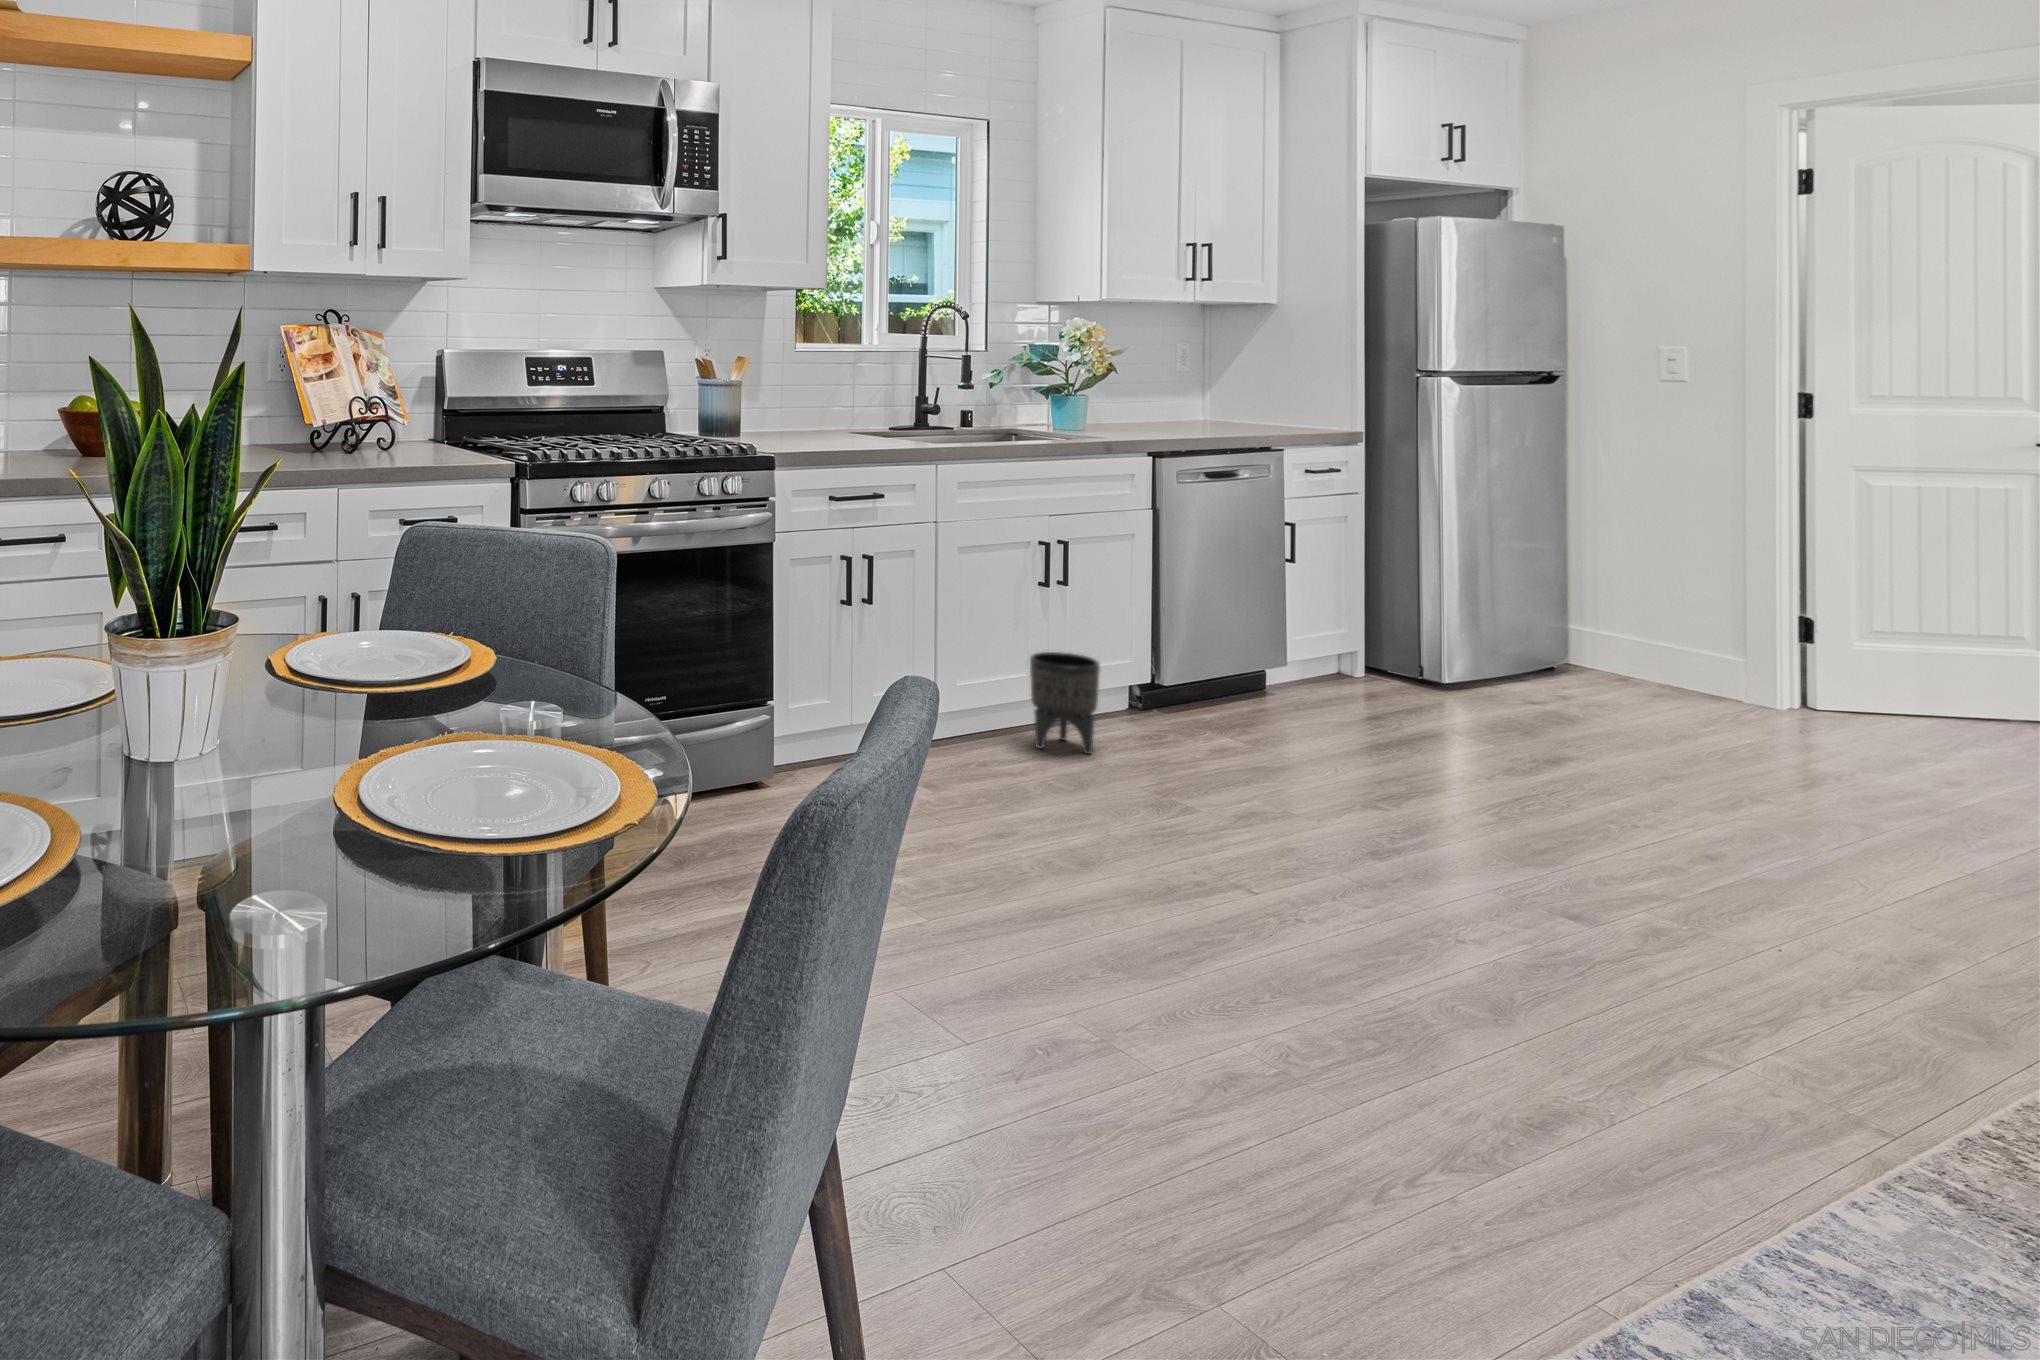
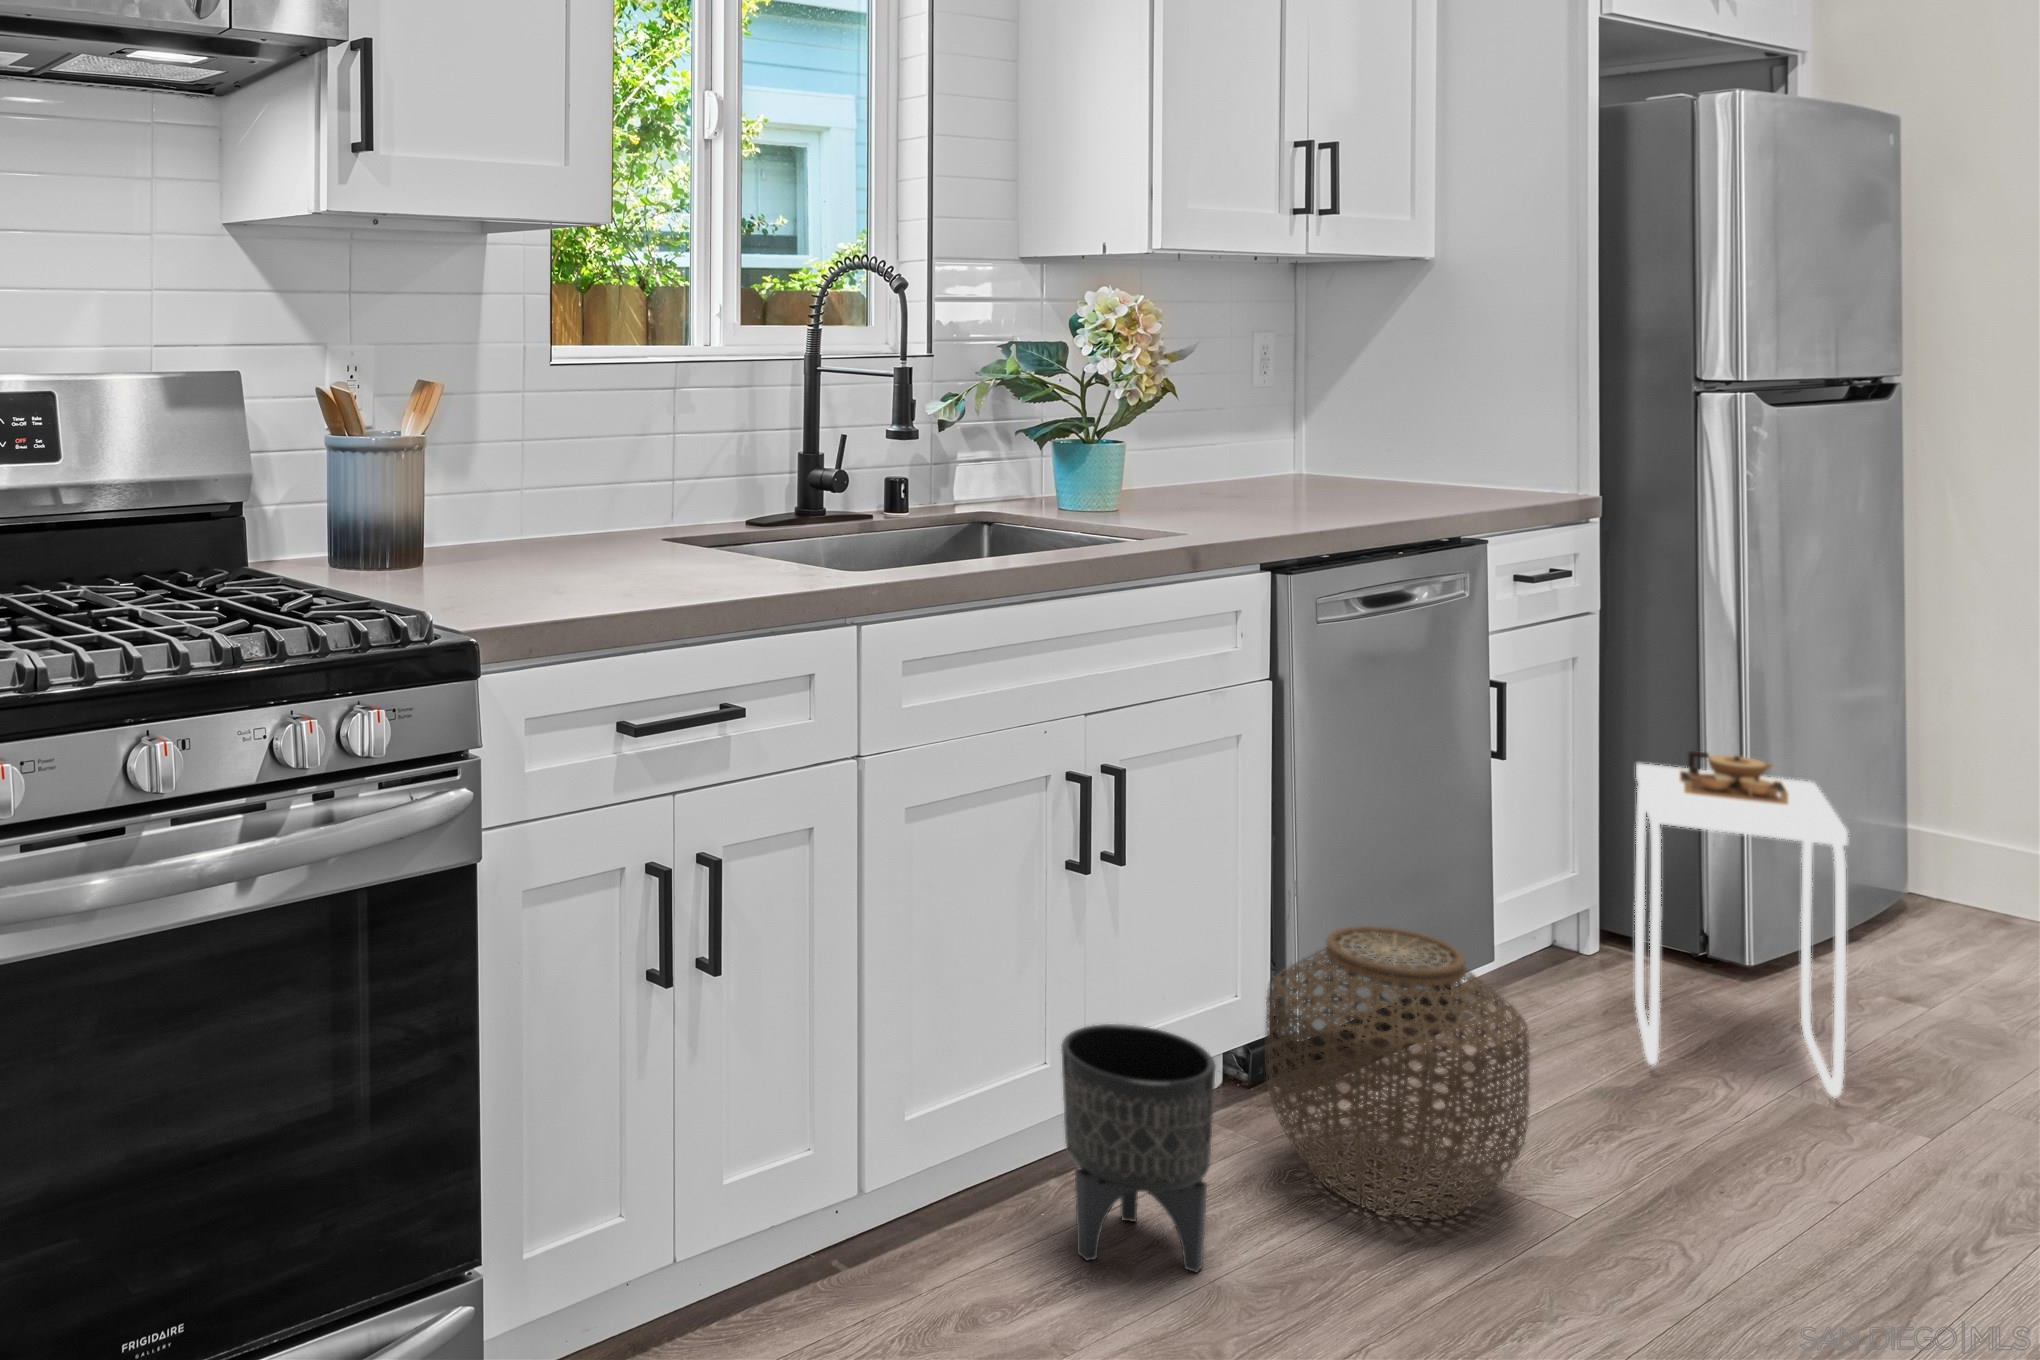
side table: none [1354,557,1459,725] -> present [1635,751,1848,1098]
woven basket: none [1136,620,1259,747] -> present [1265,926,1530,1219]

